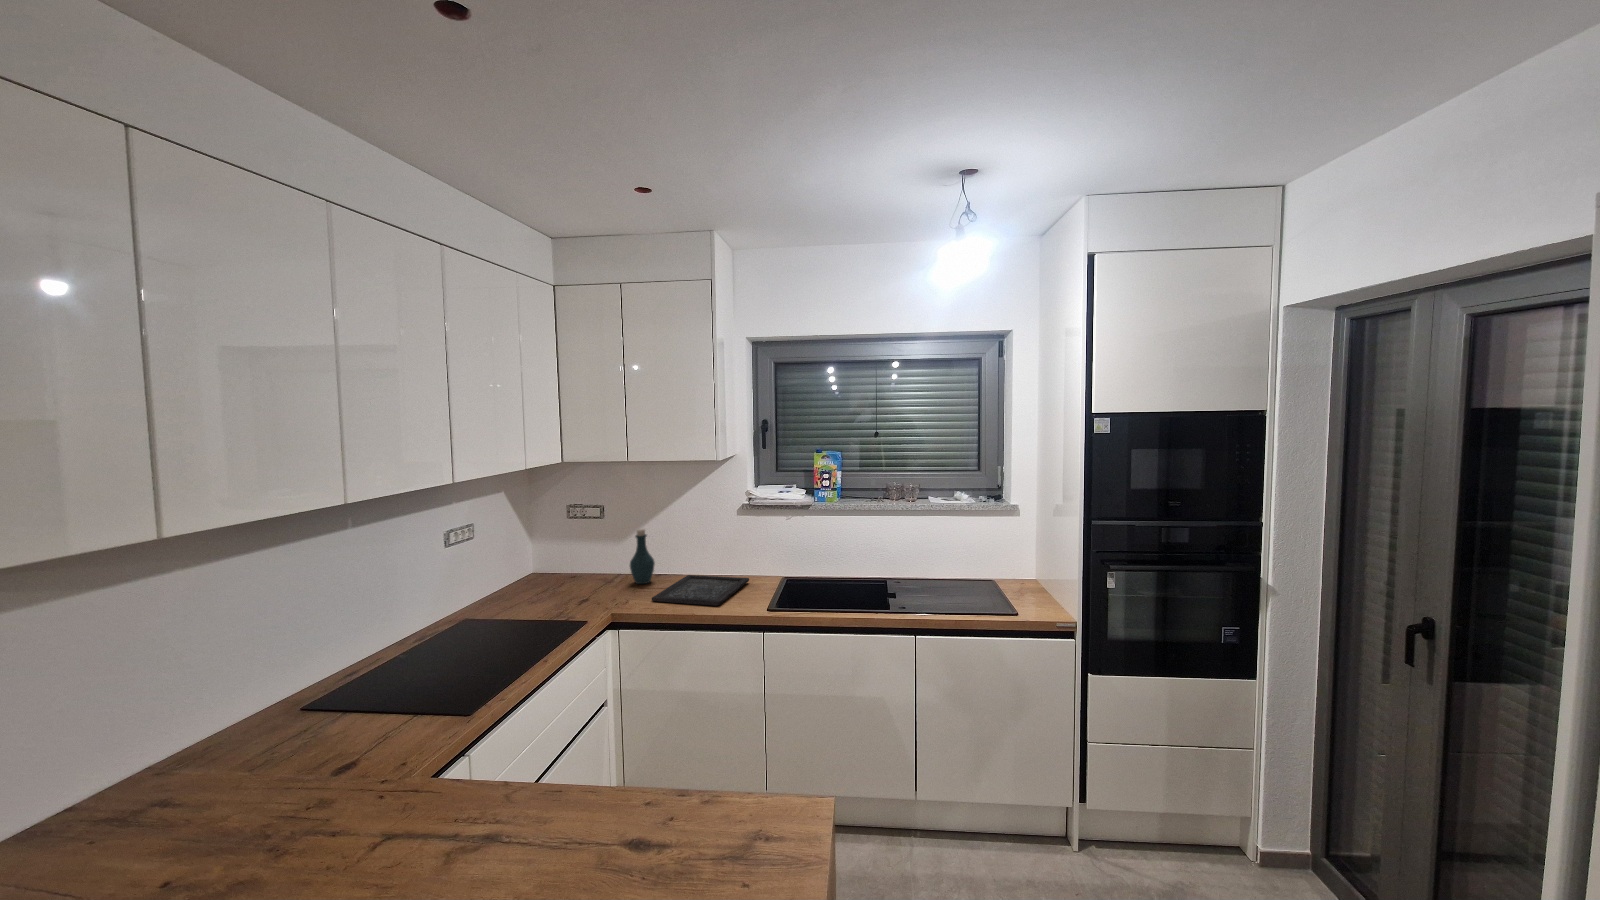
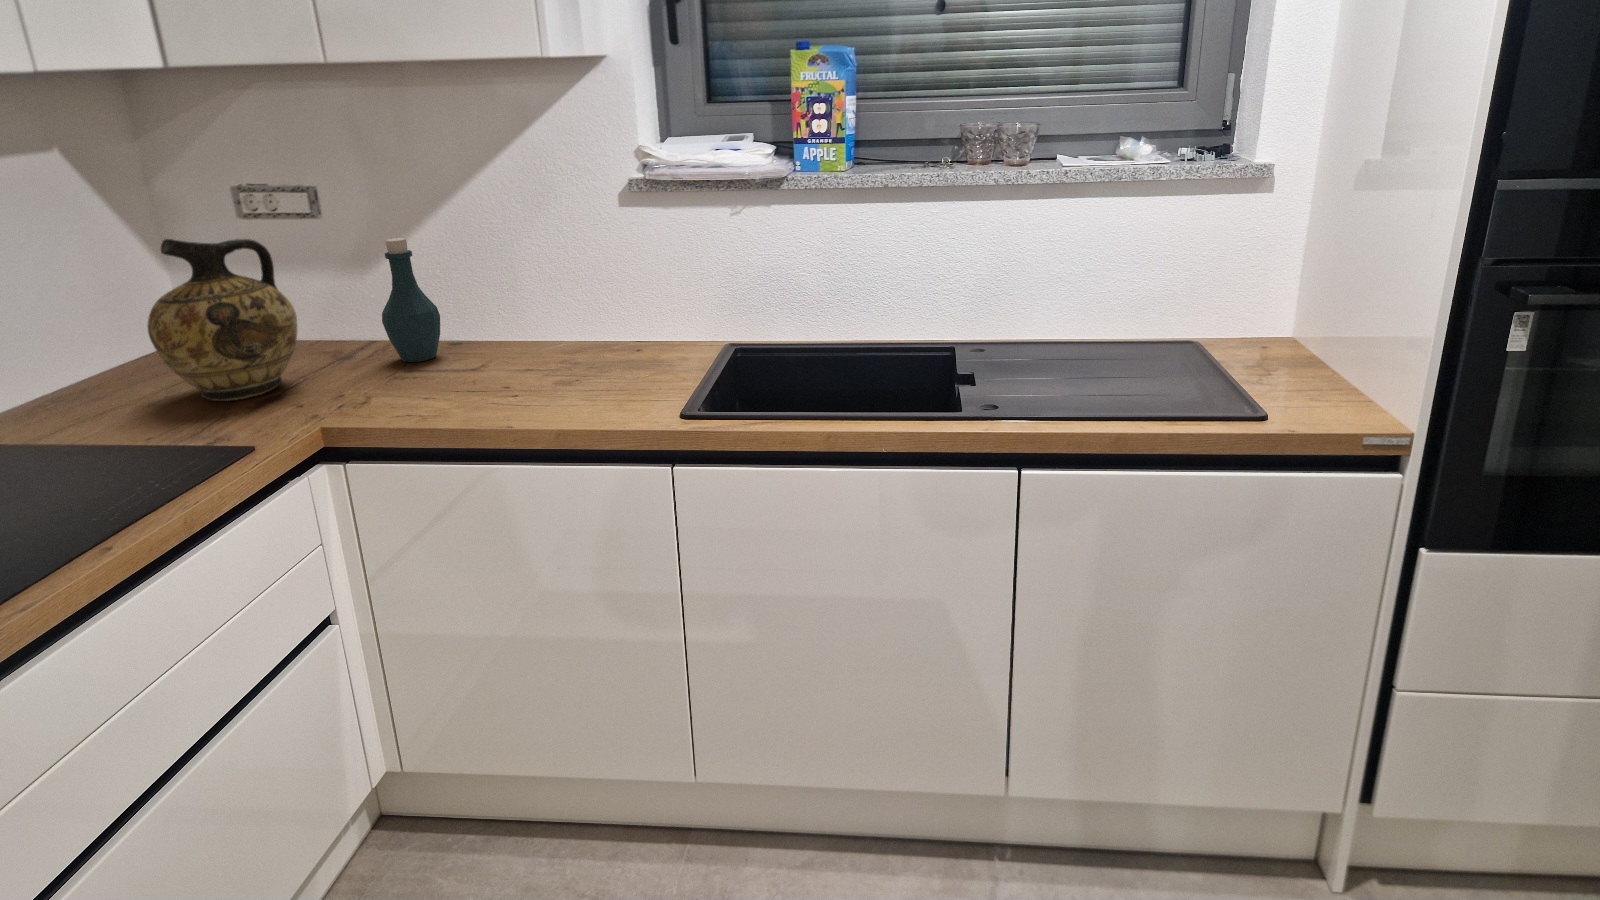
ceramic jug: none [537,530,597,601] -> present [147,239,297,401]
tray: present [652,575,749,606] -> none [419,341,650,407]

